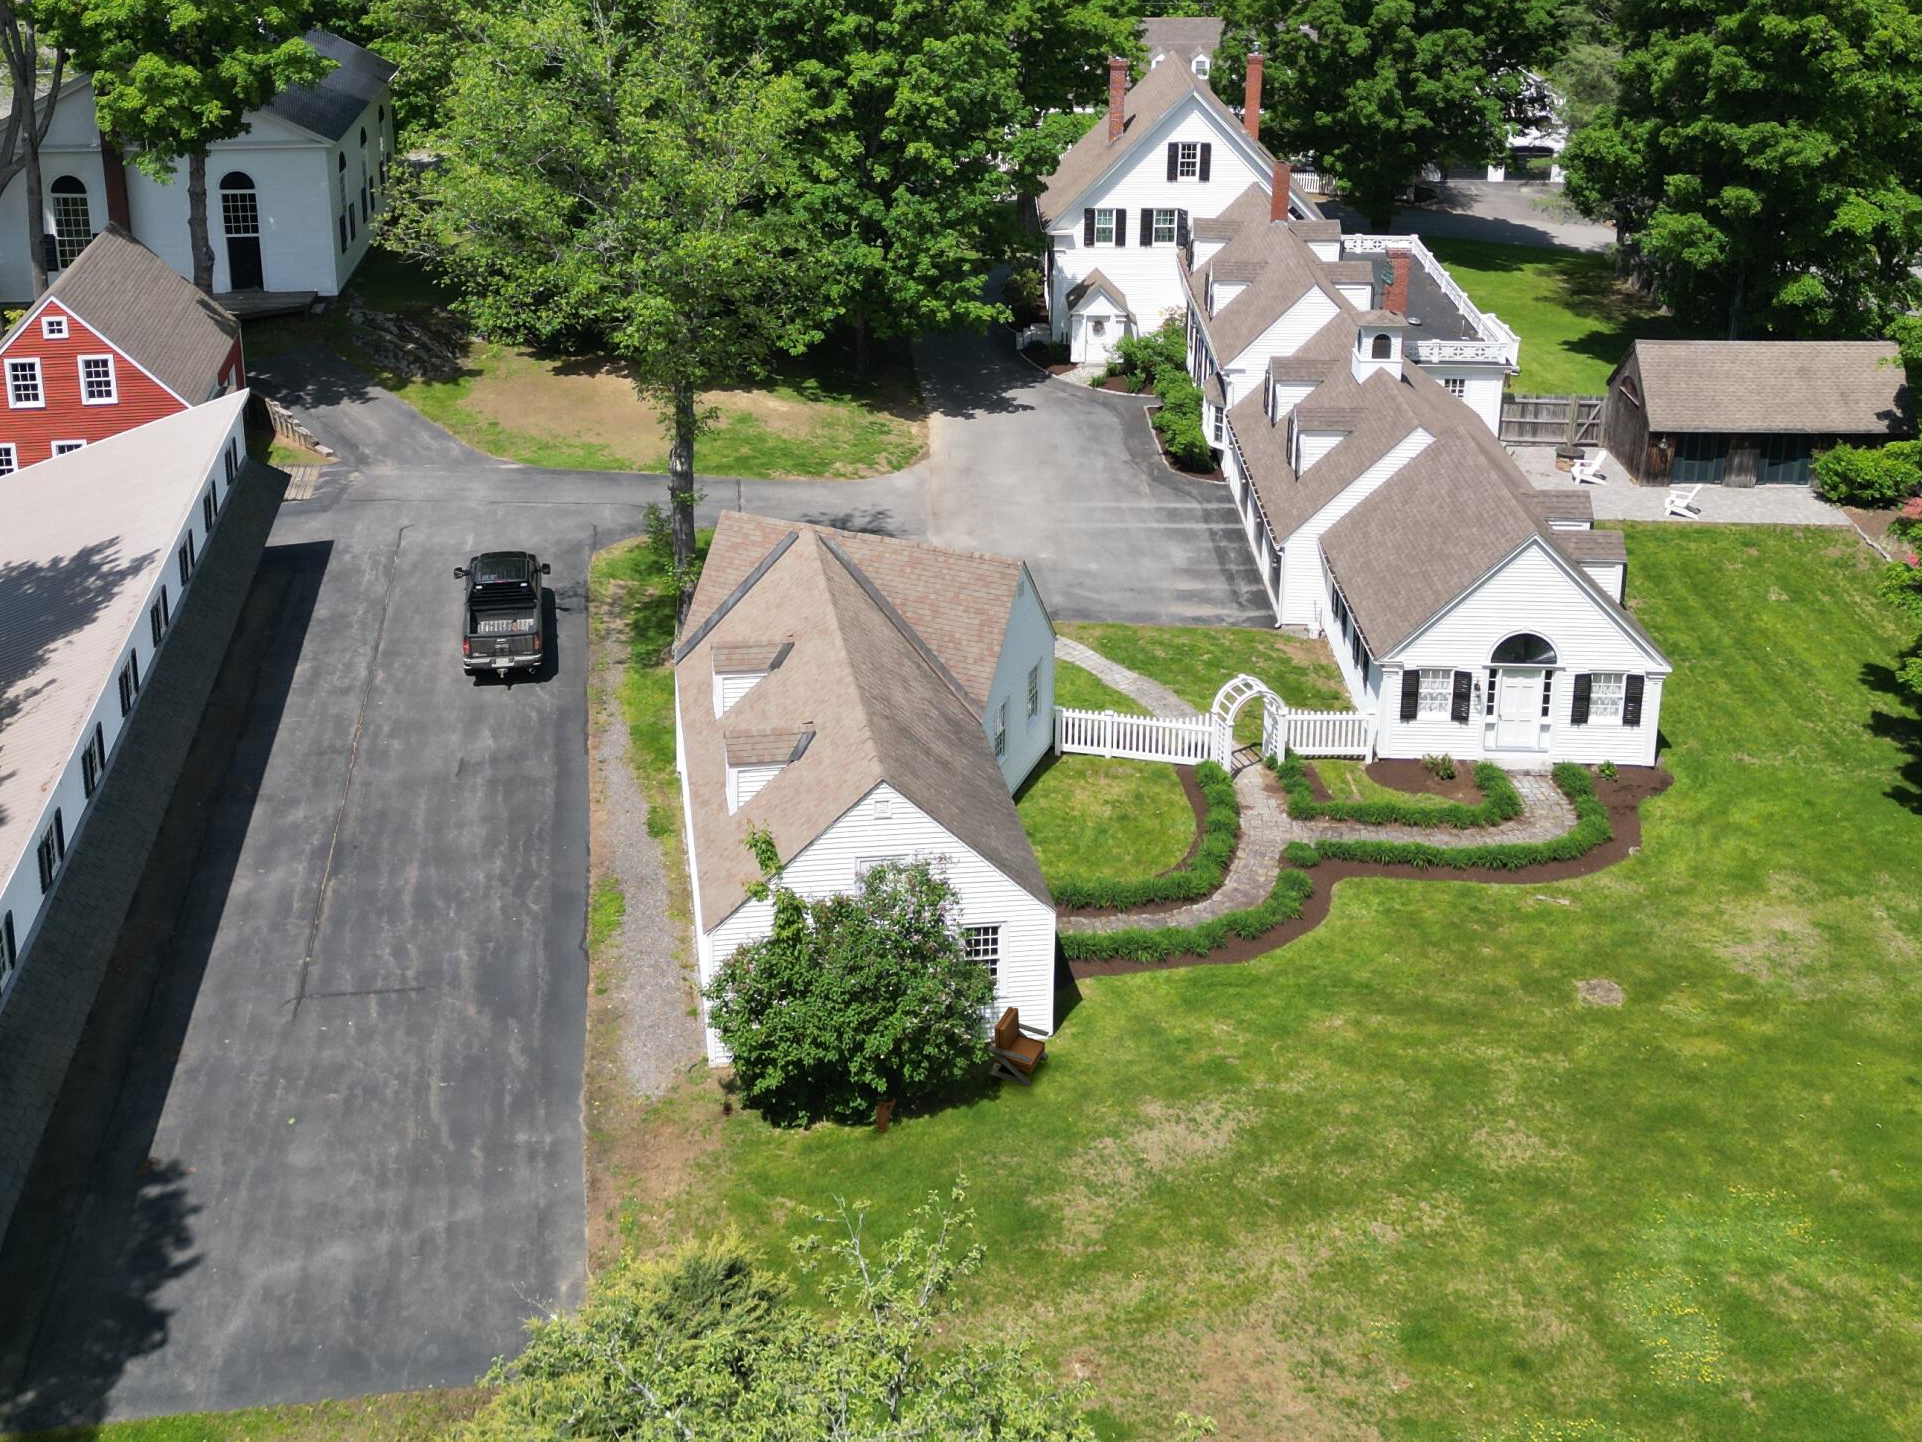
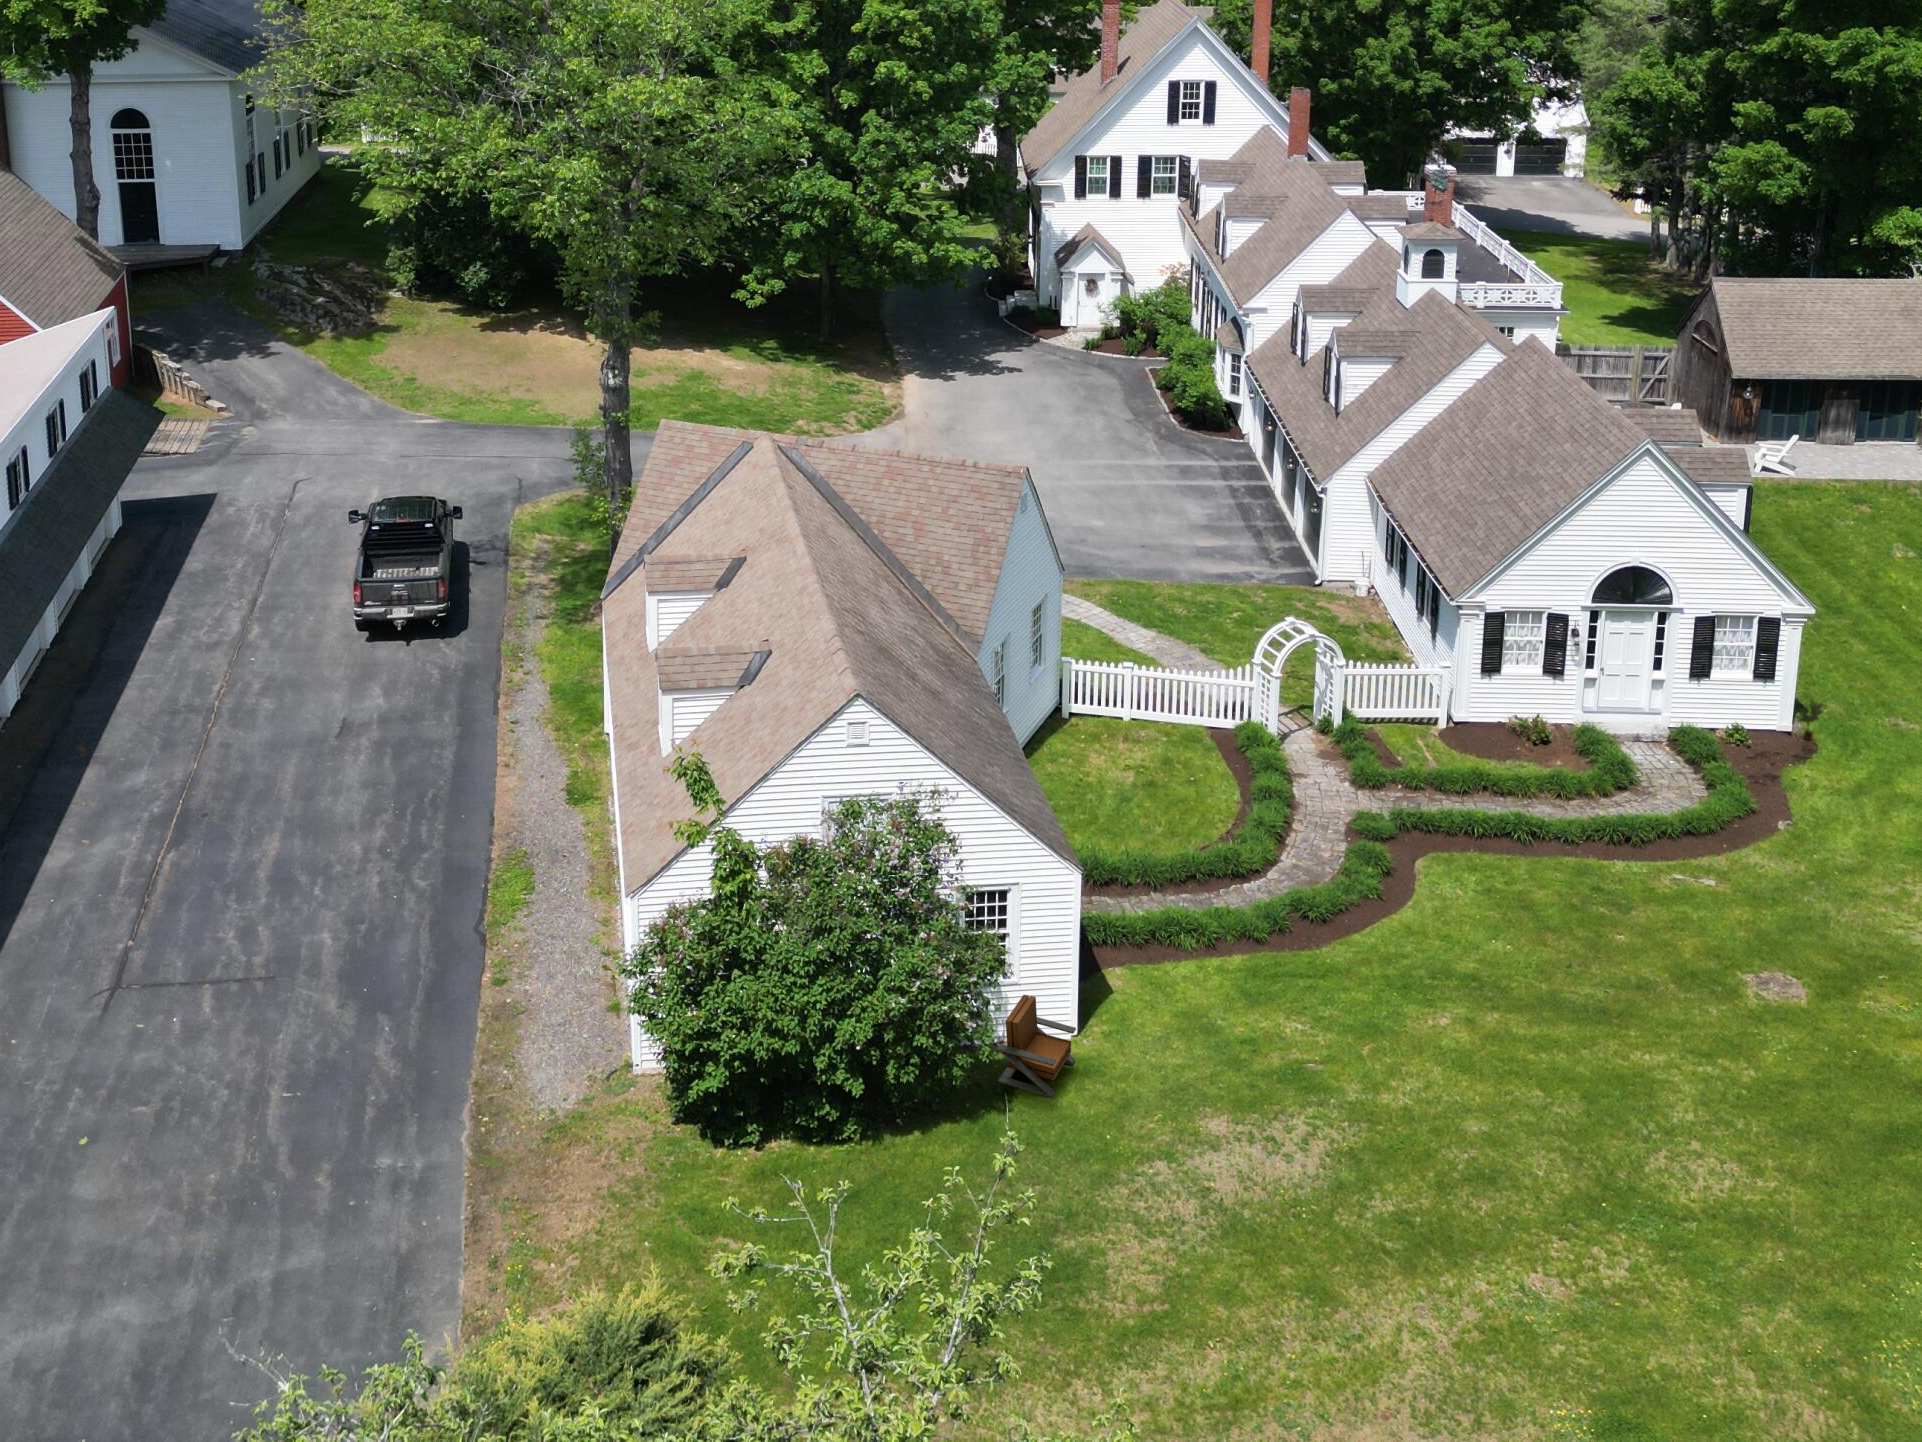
potted tree: present [717,1074,744,1114] -> present [1797,699,1823,740]
watering can: present [875,1100,895,1132] -> none [850,1109,878,1154]

